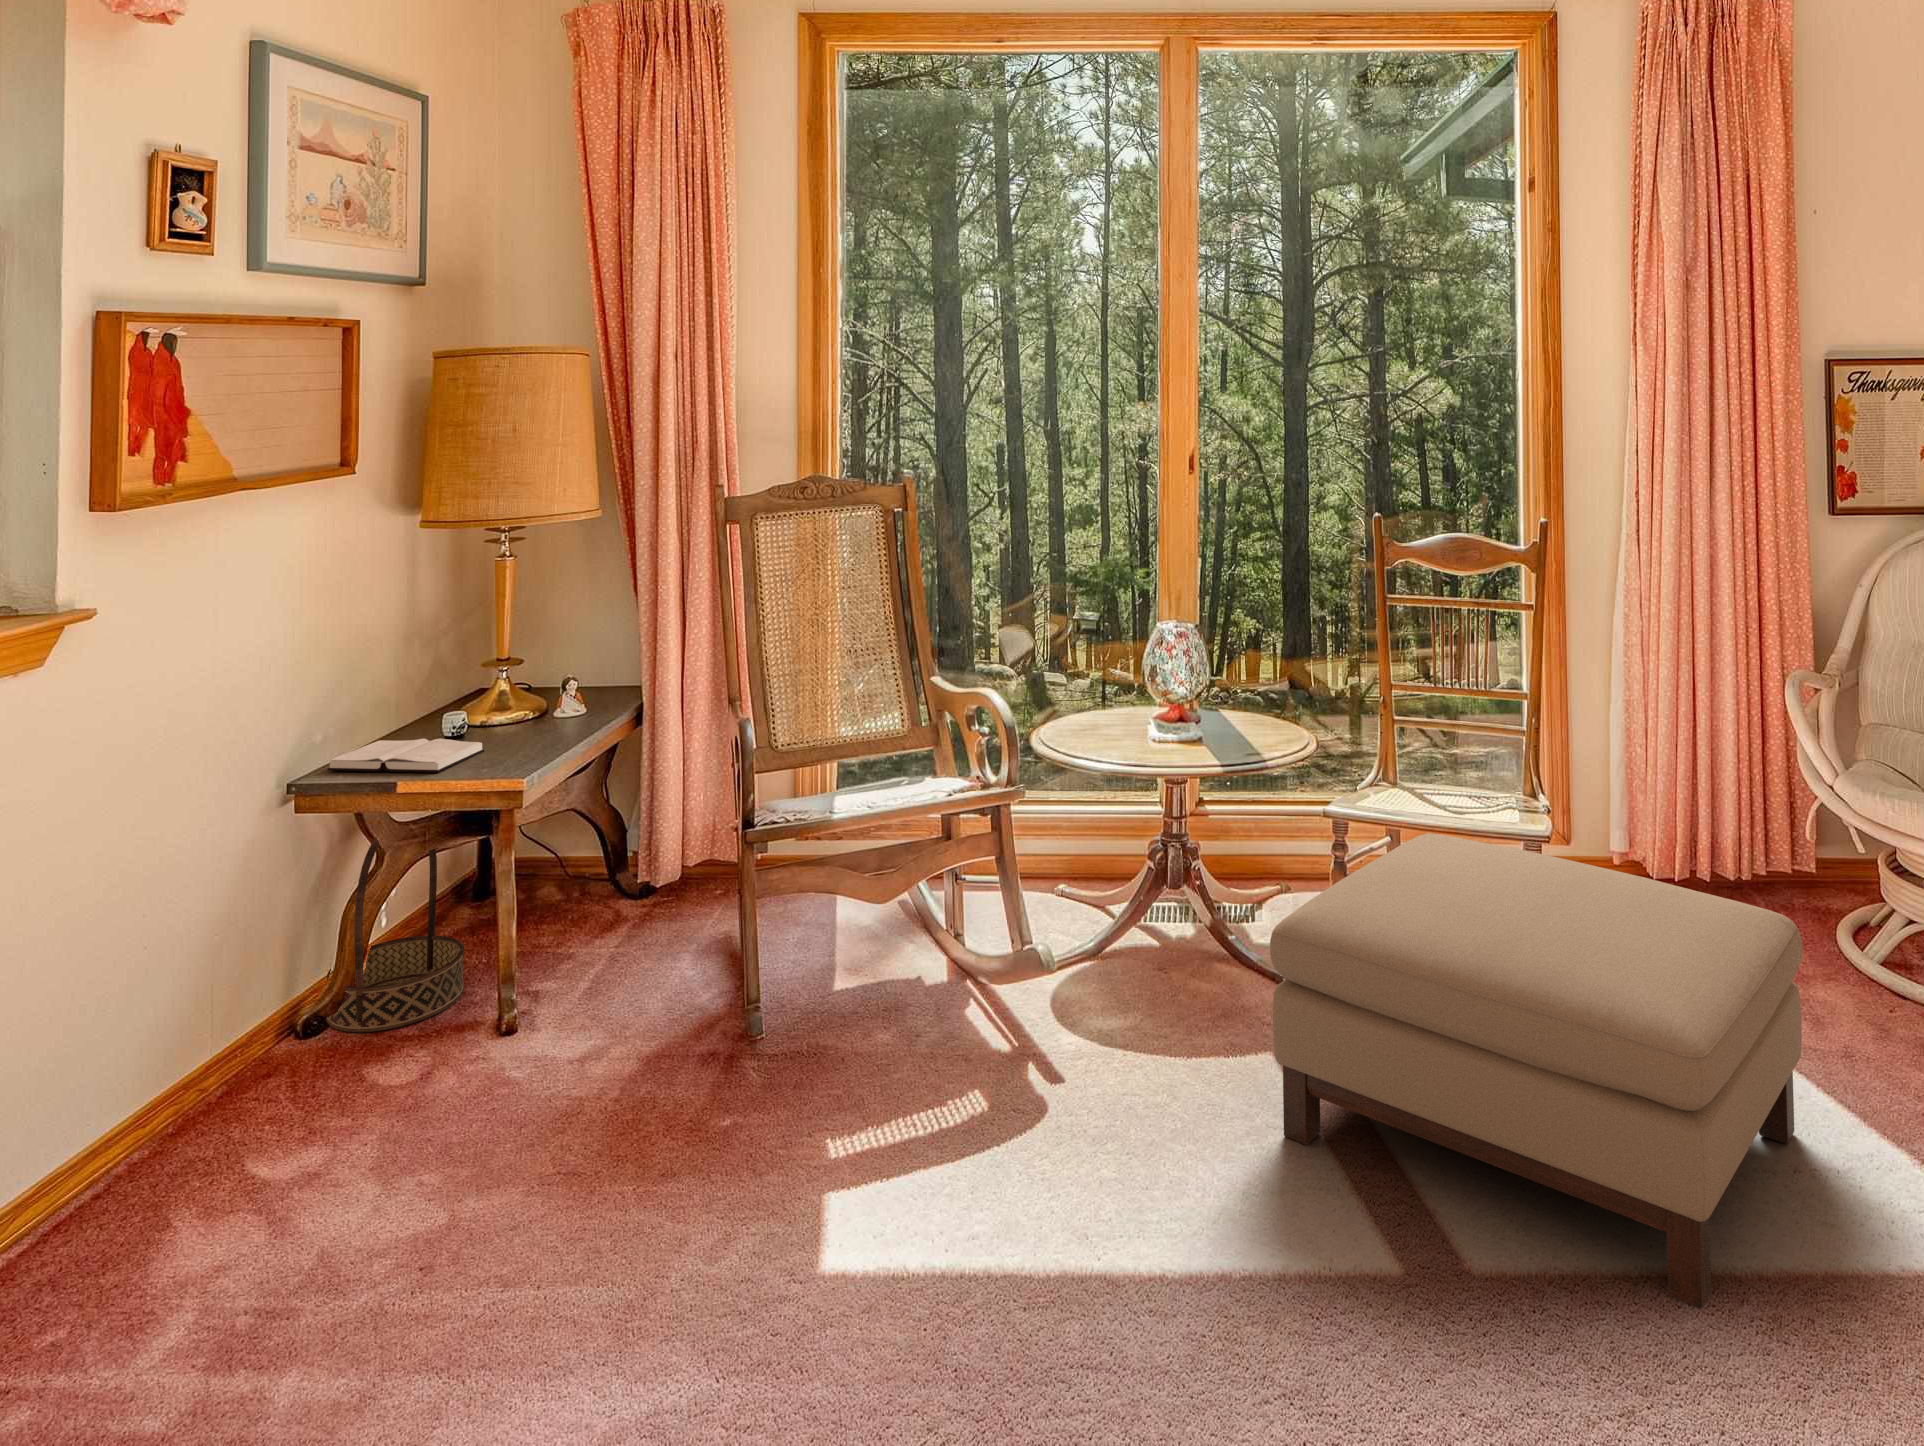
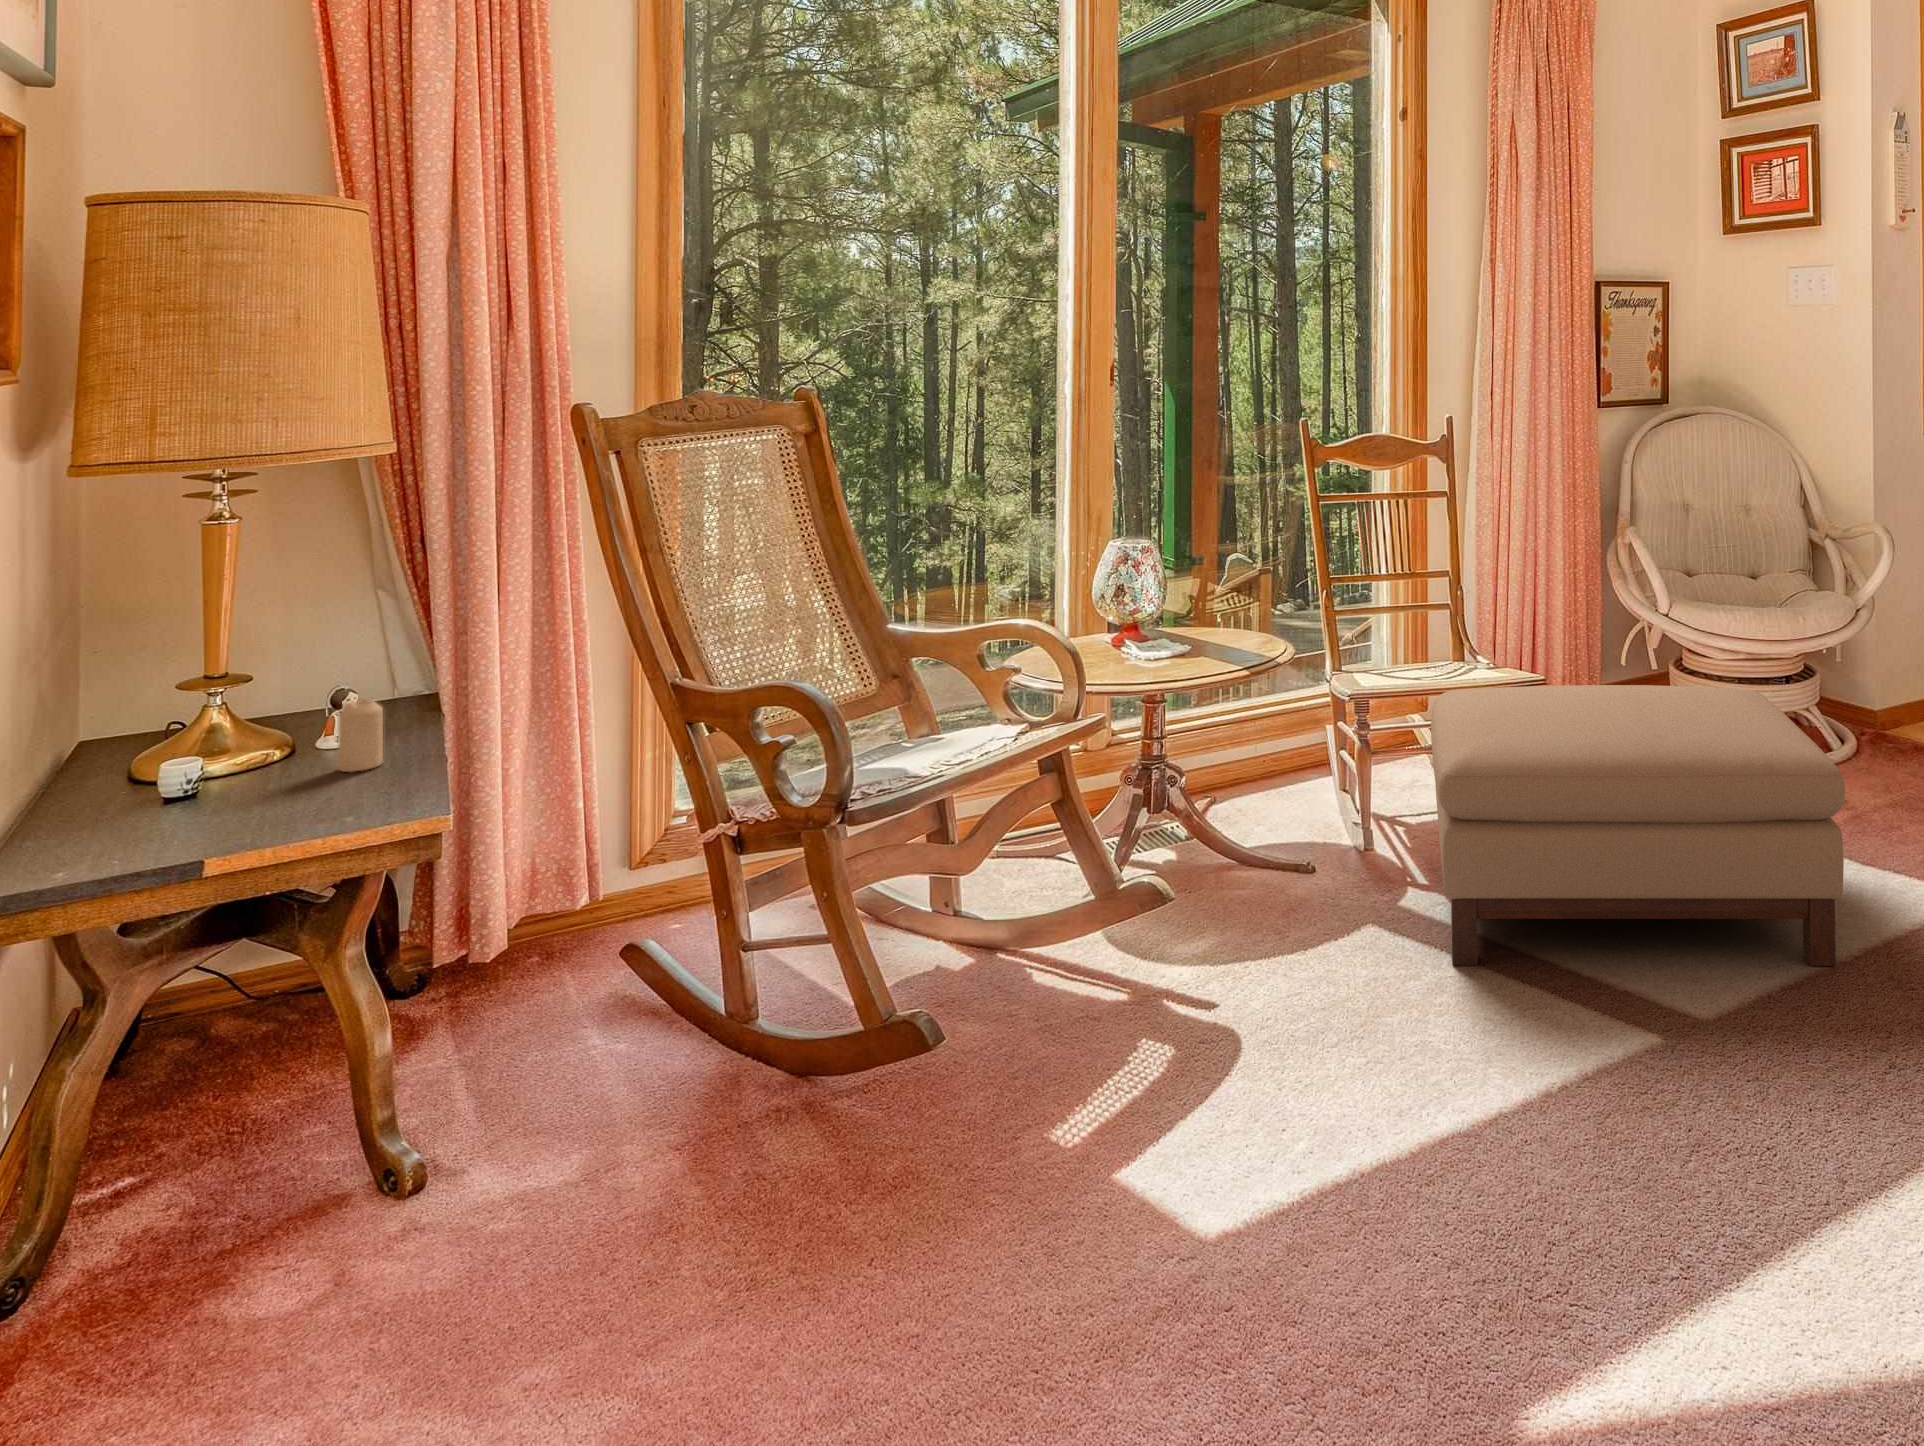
candle: none [512,697,539,746] -> present [338,700,383,772]
hardback book: present [327,738,484,773] -> none [46,773,306,851]
basket: present [326,837,464,1032] -> none [29,900,278,1260]

